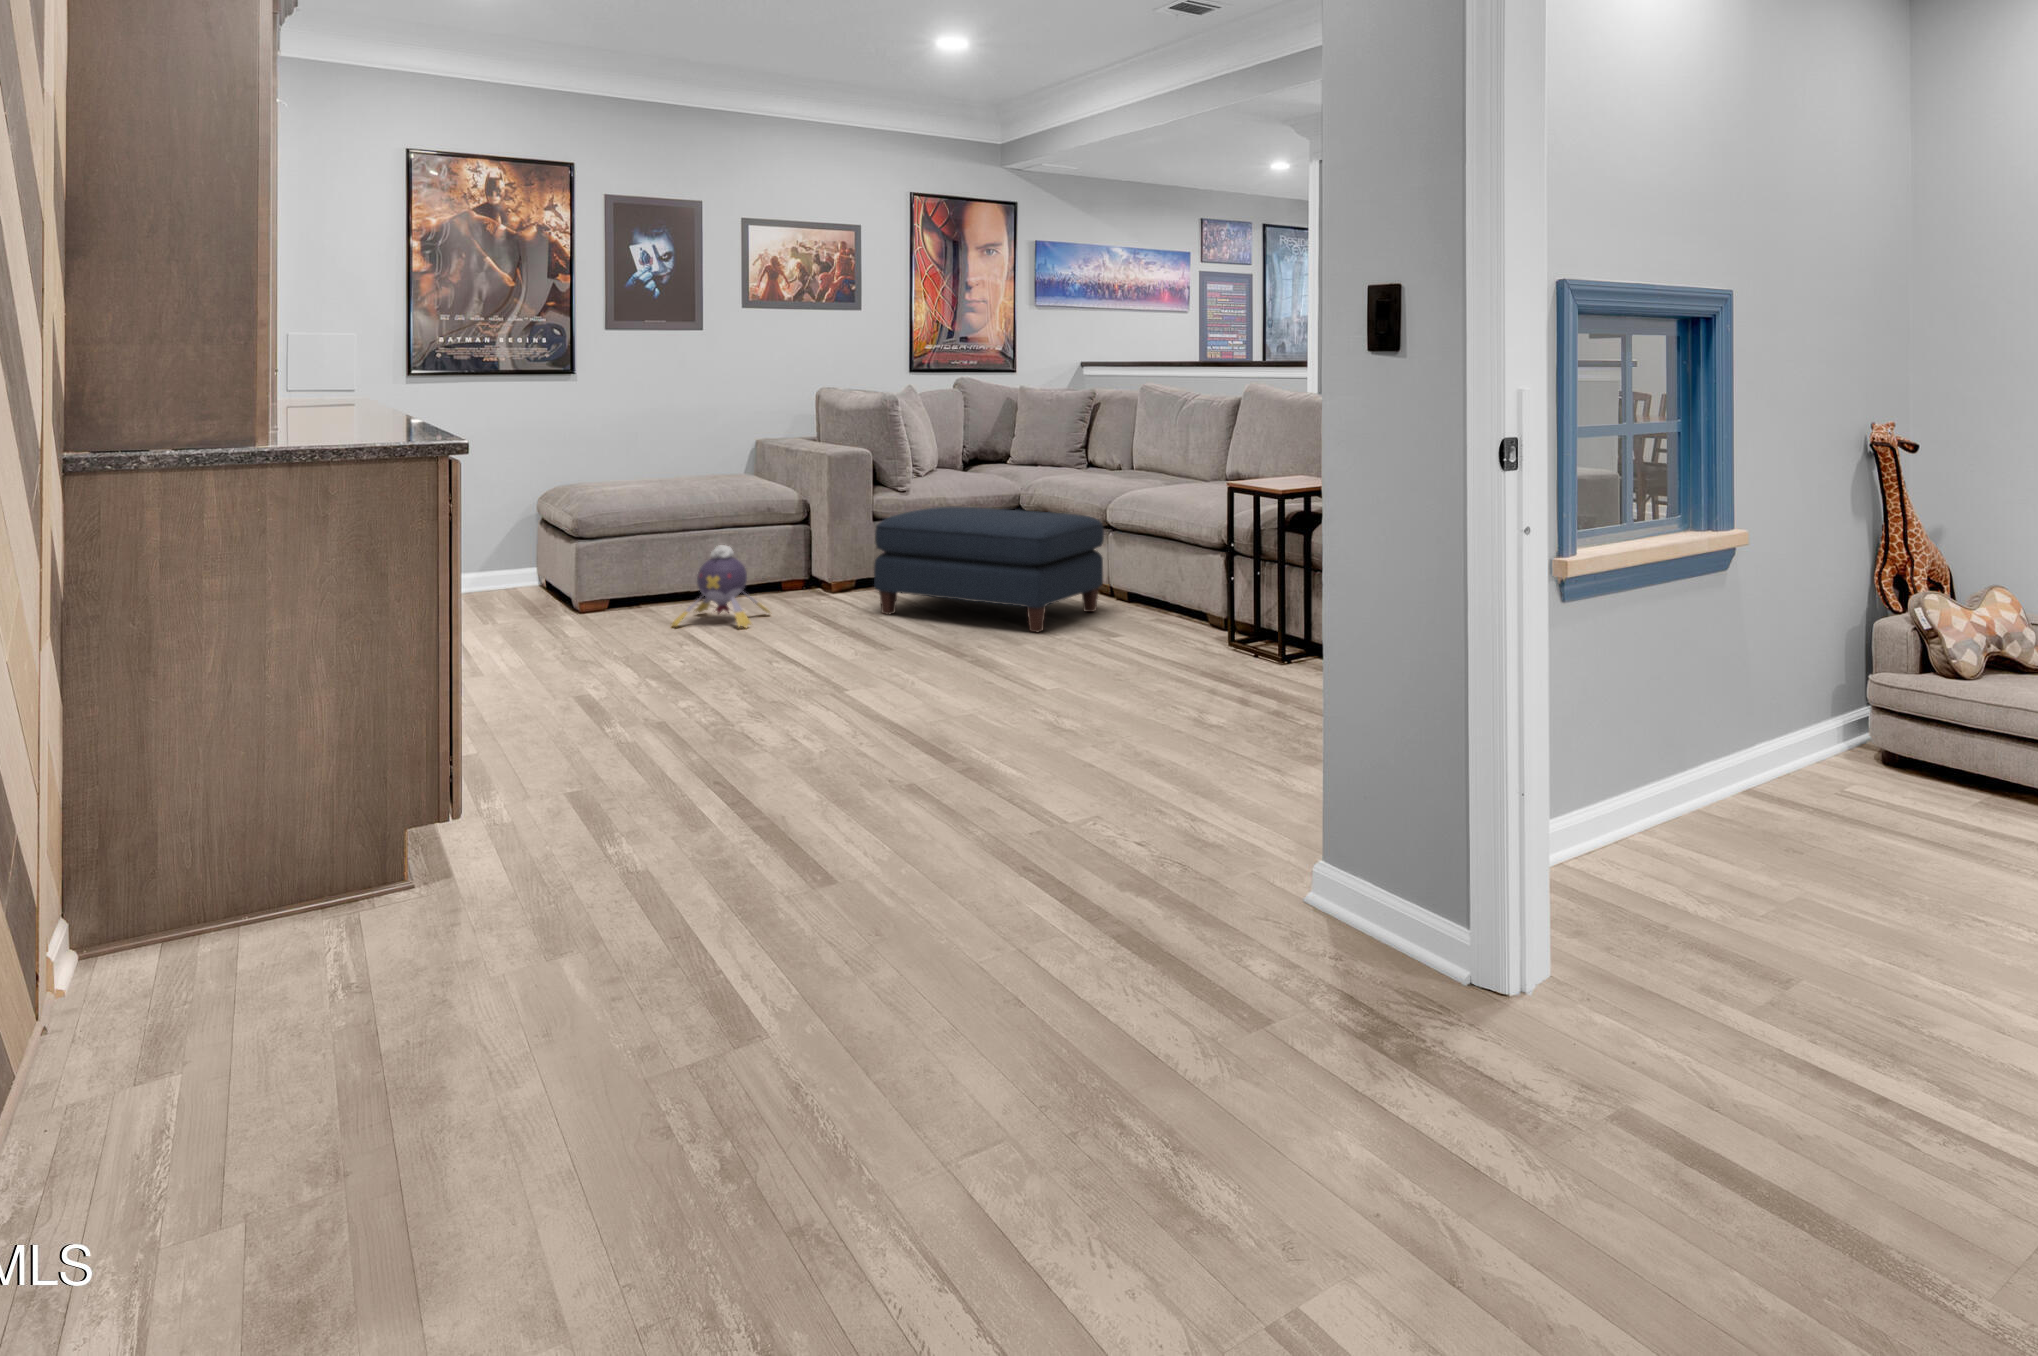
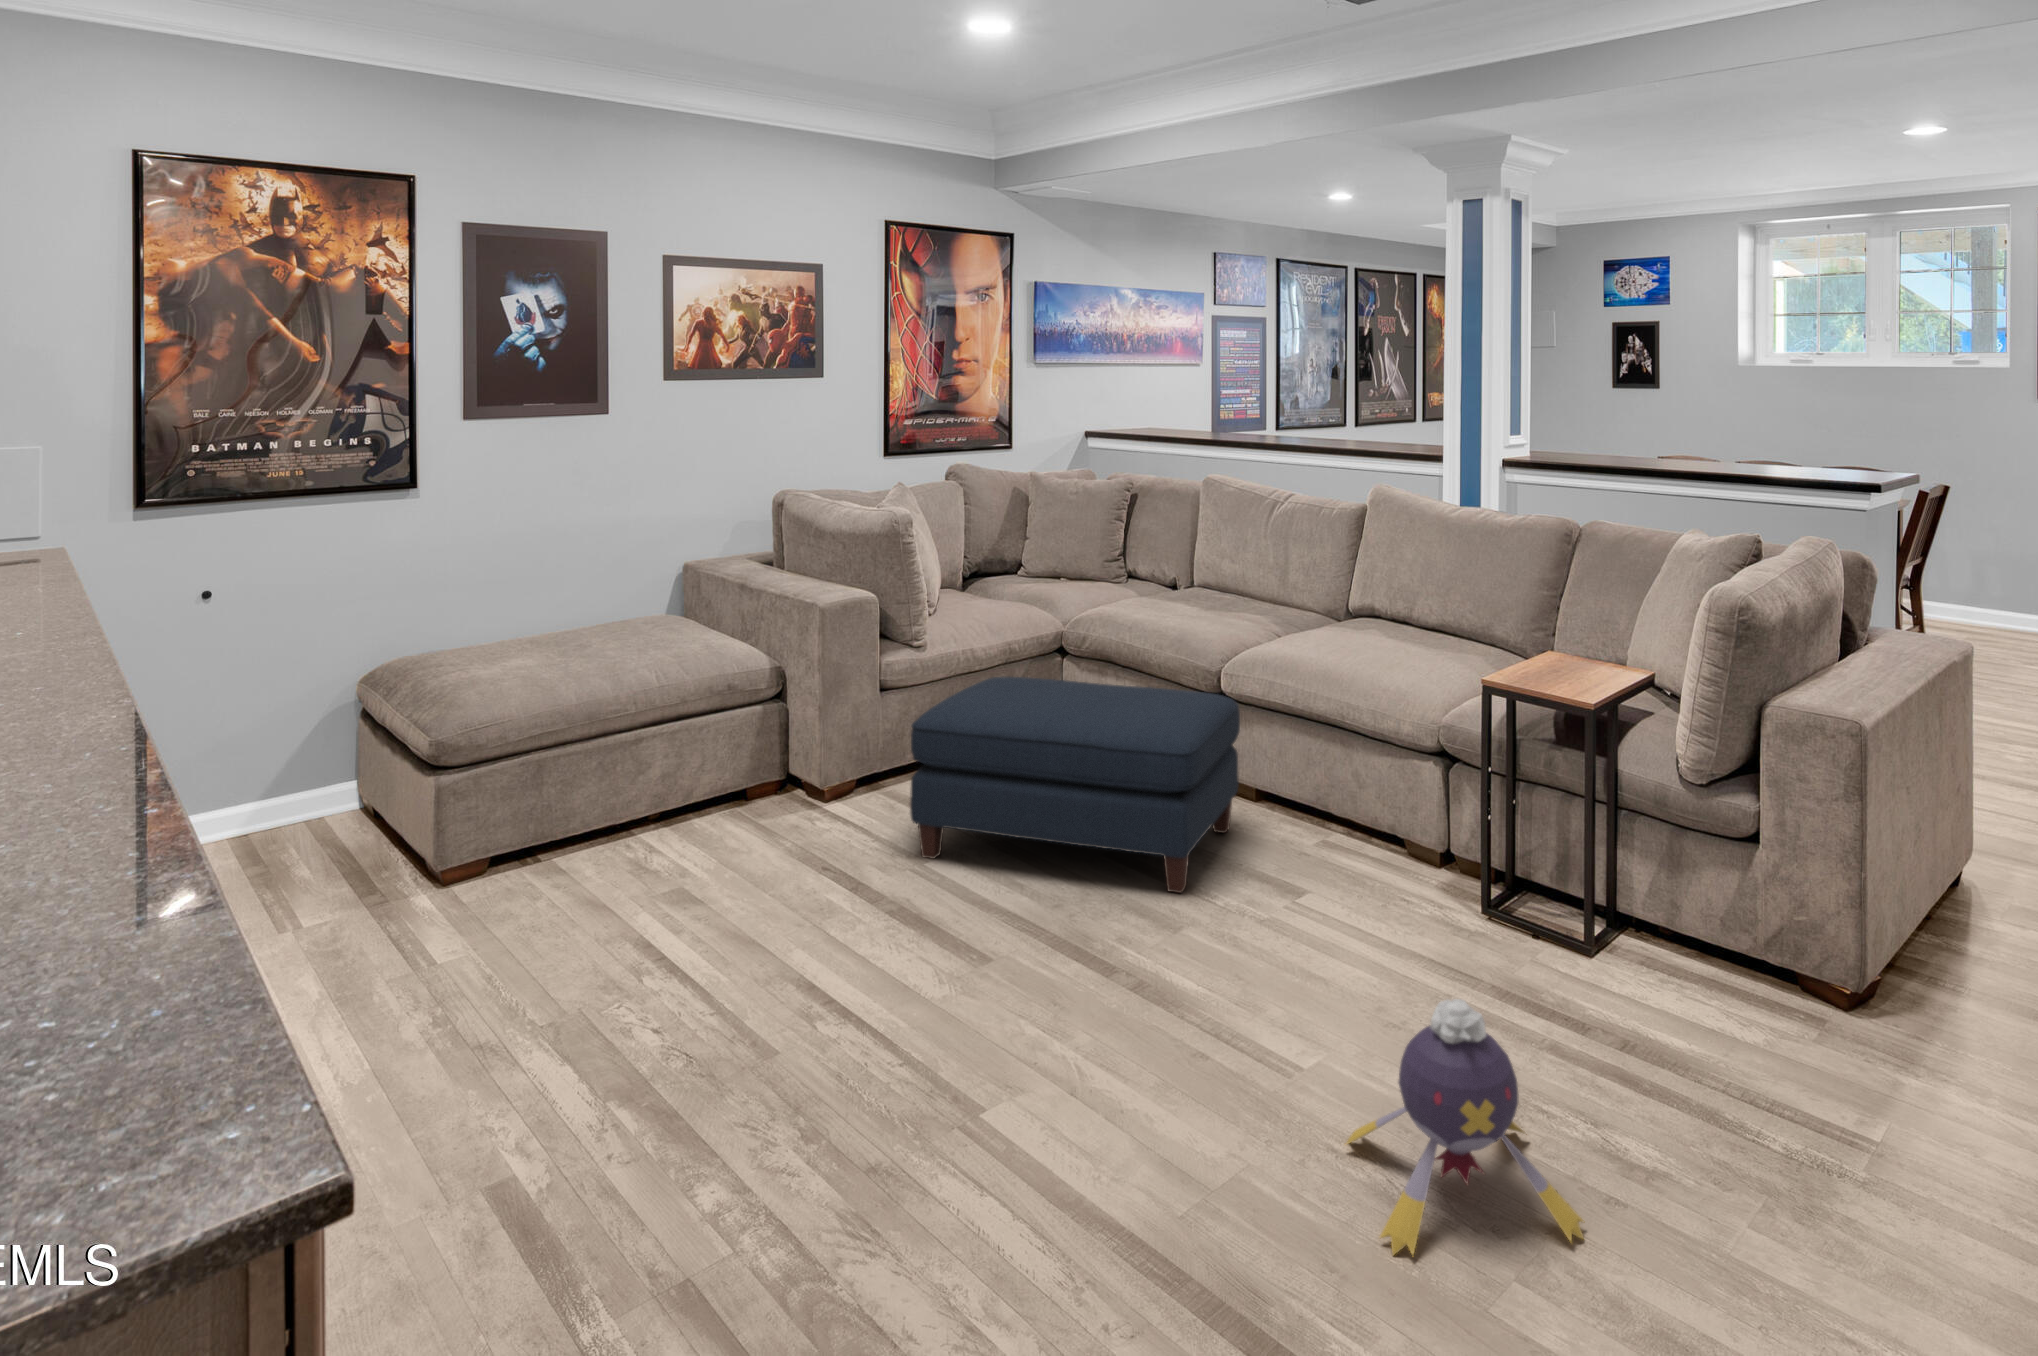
plush toy: present [672,545,770,628] -> present [1346,999,1583,1255]

